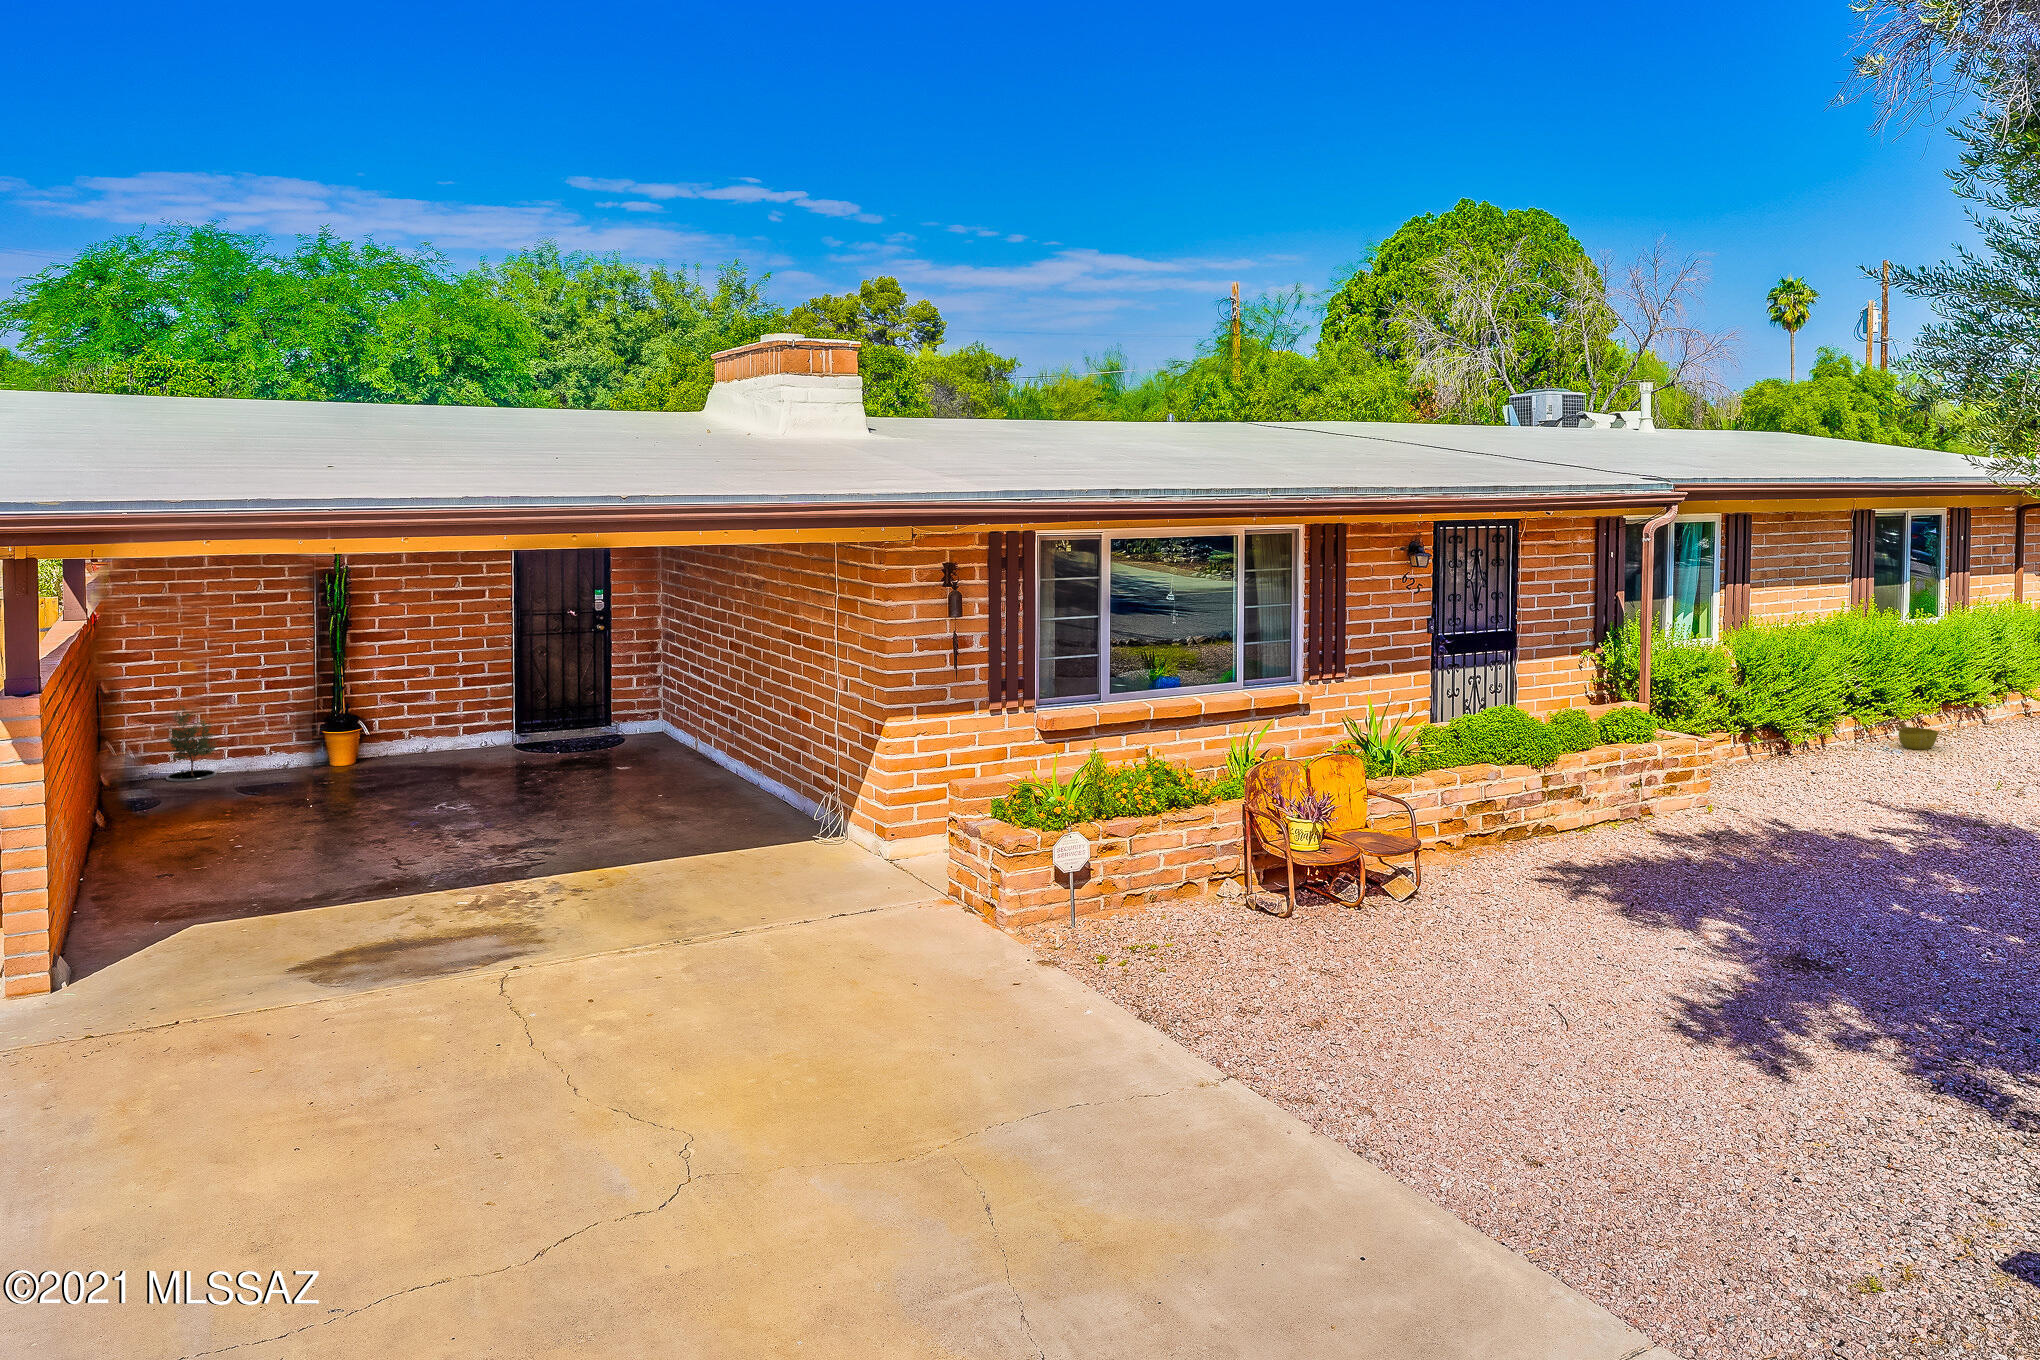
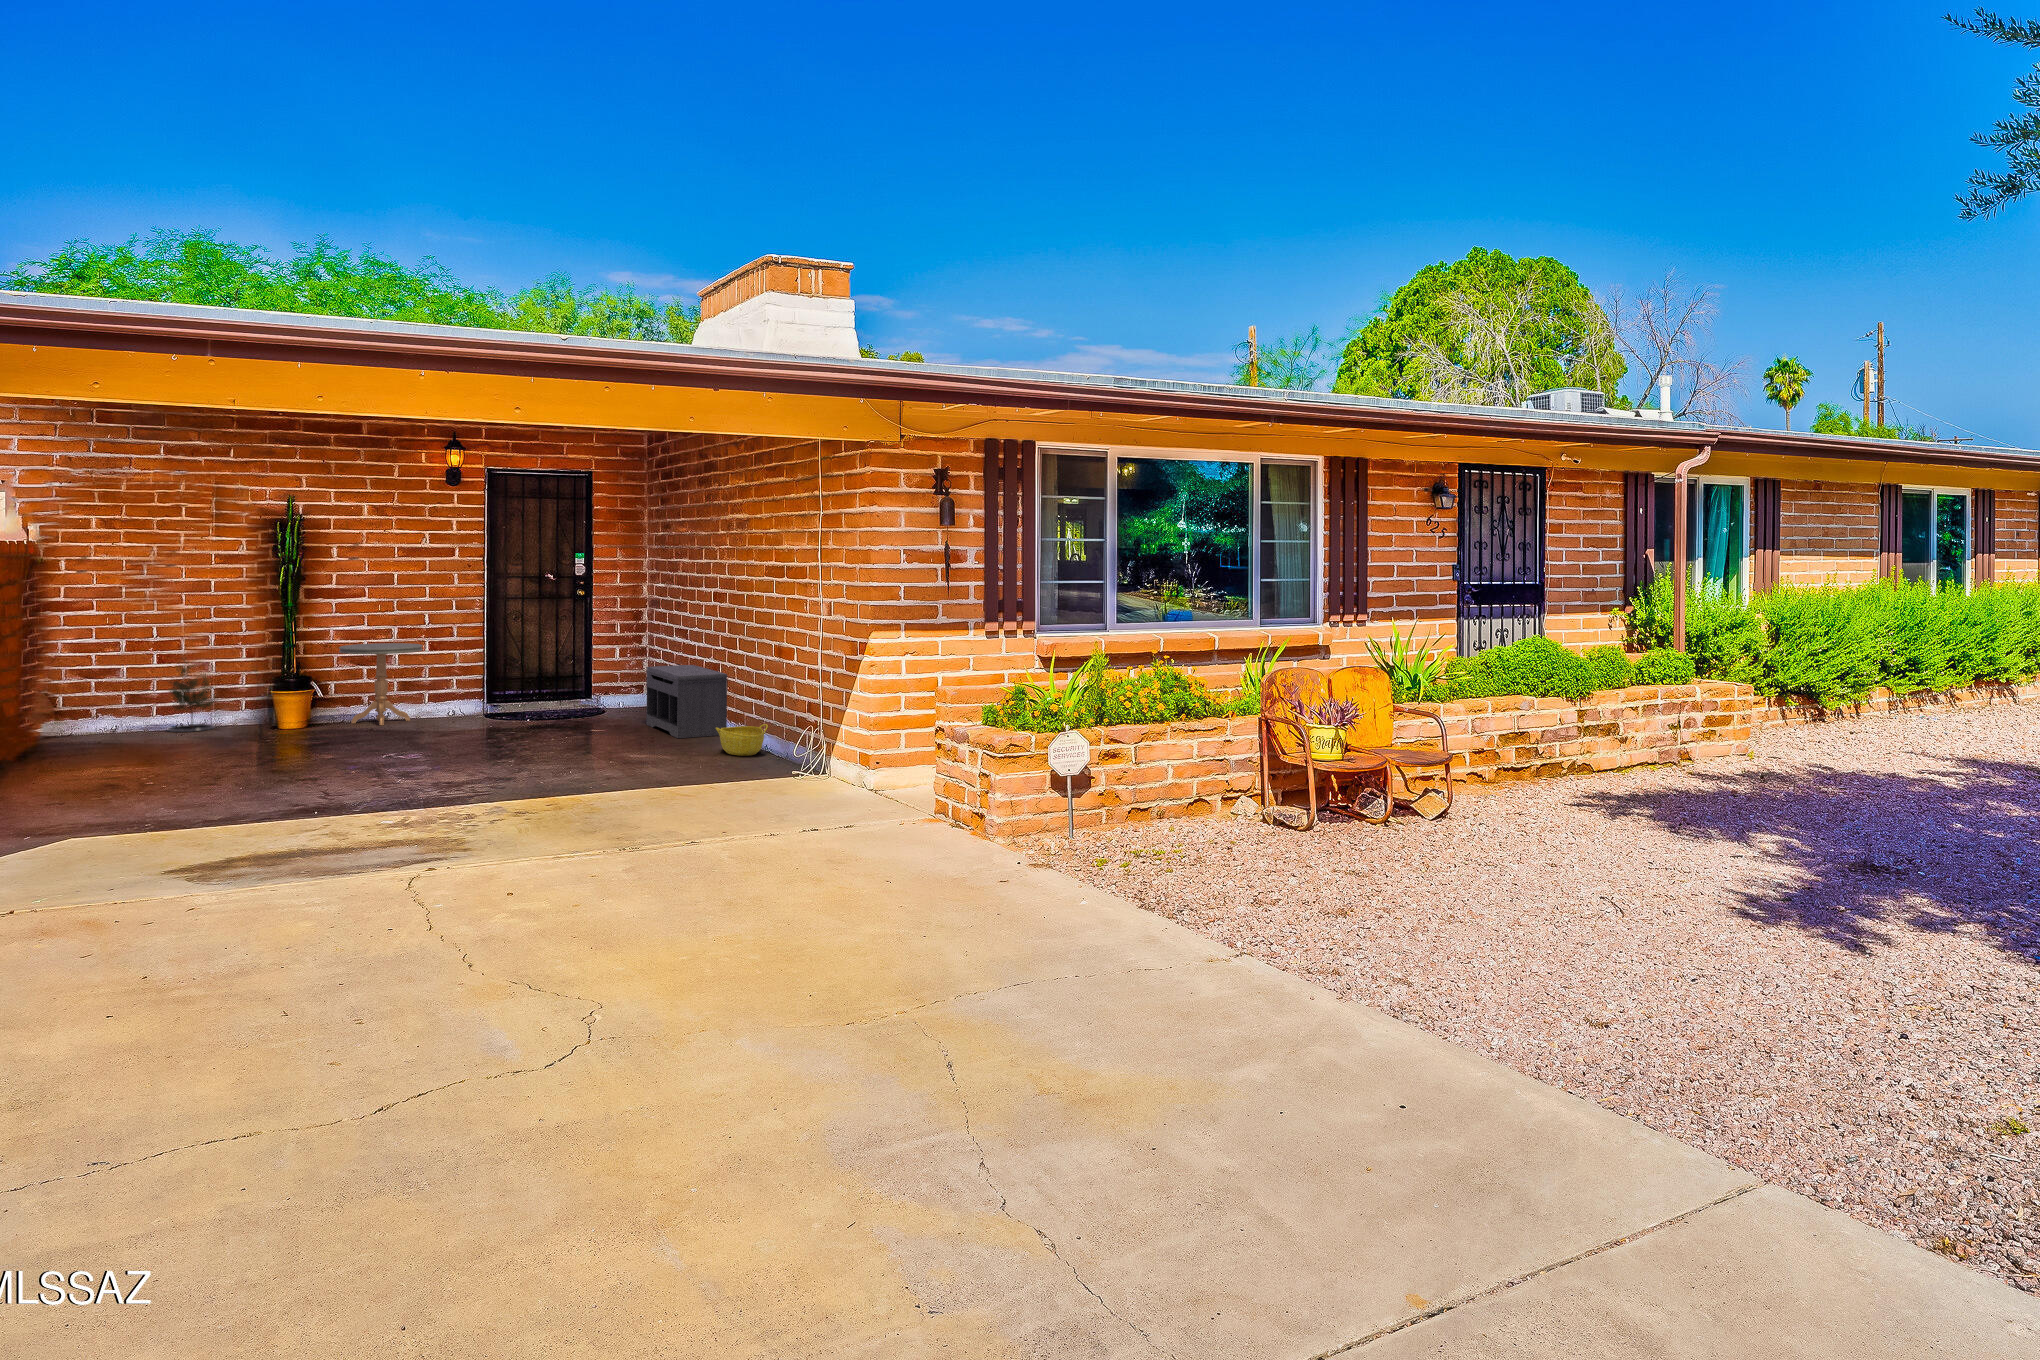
side table: none [344,682,432,769] -> present [339,643,423,725]
bench: none [664,705,746,787] -> present [646,665,727,738]
basket: present [1898,725,1939,750] -> present [716,724,768,756]

